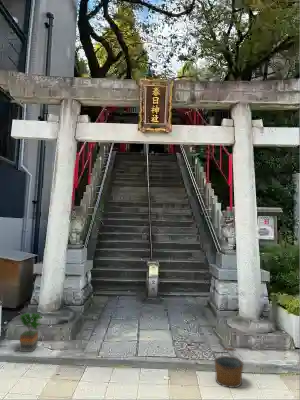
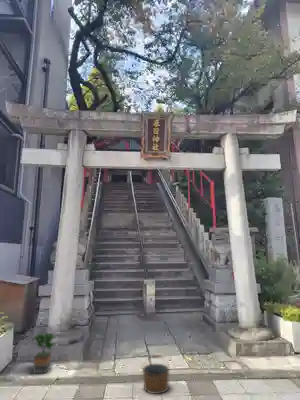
bucket: present [215,348,243,388] -> present [143,355,169,394]

